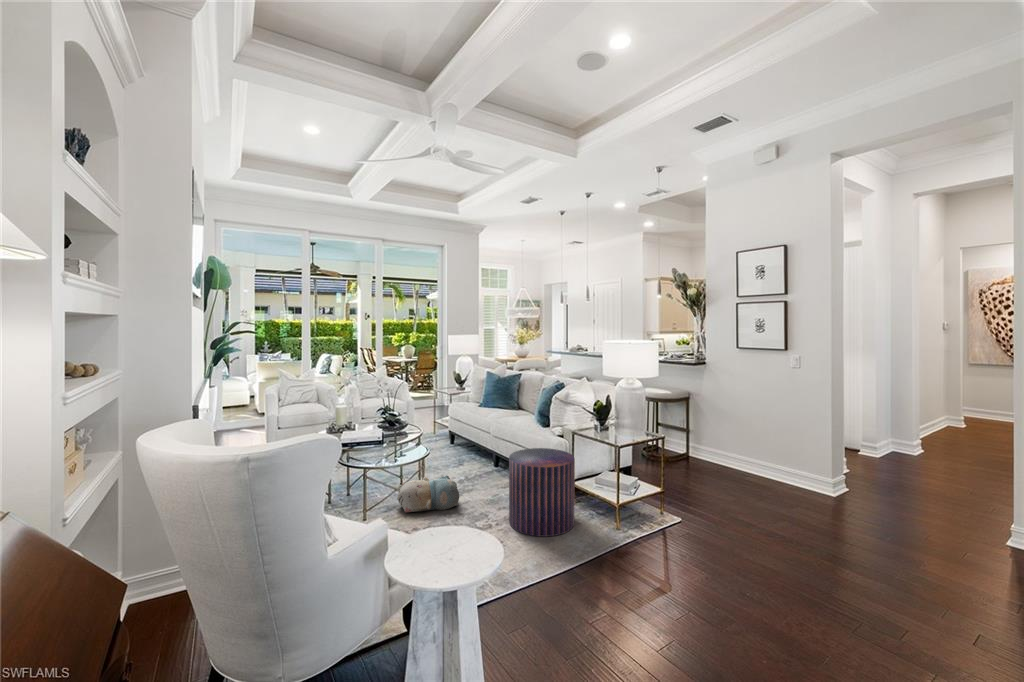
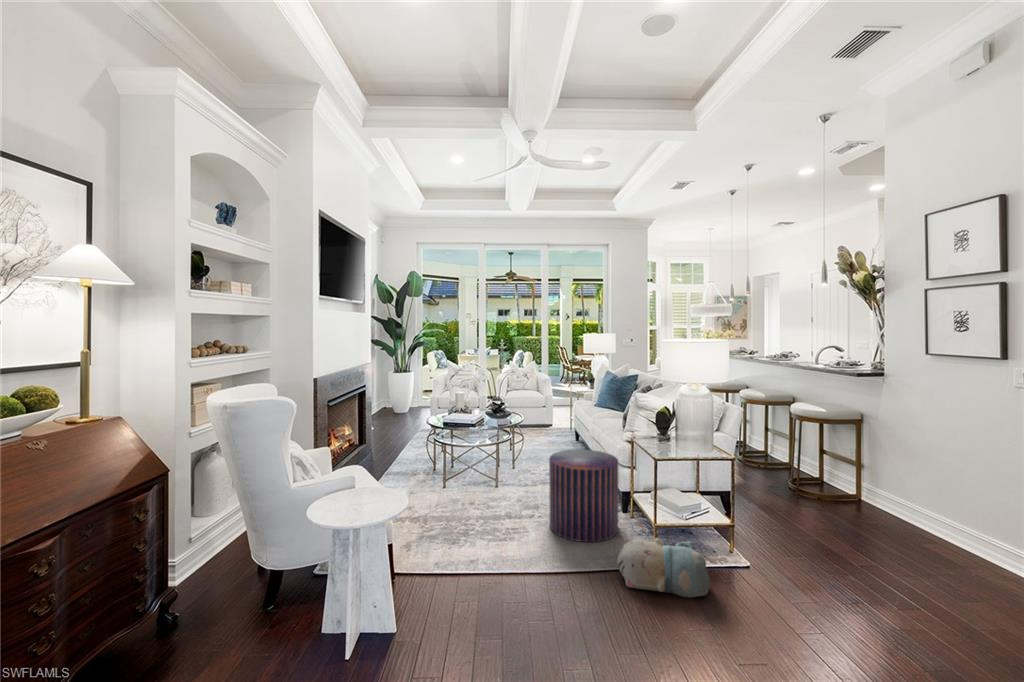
plush toy: present [397,475,459,512] -> present [617,538,710,598]

